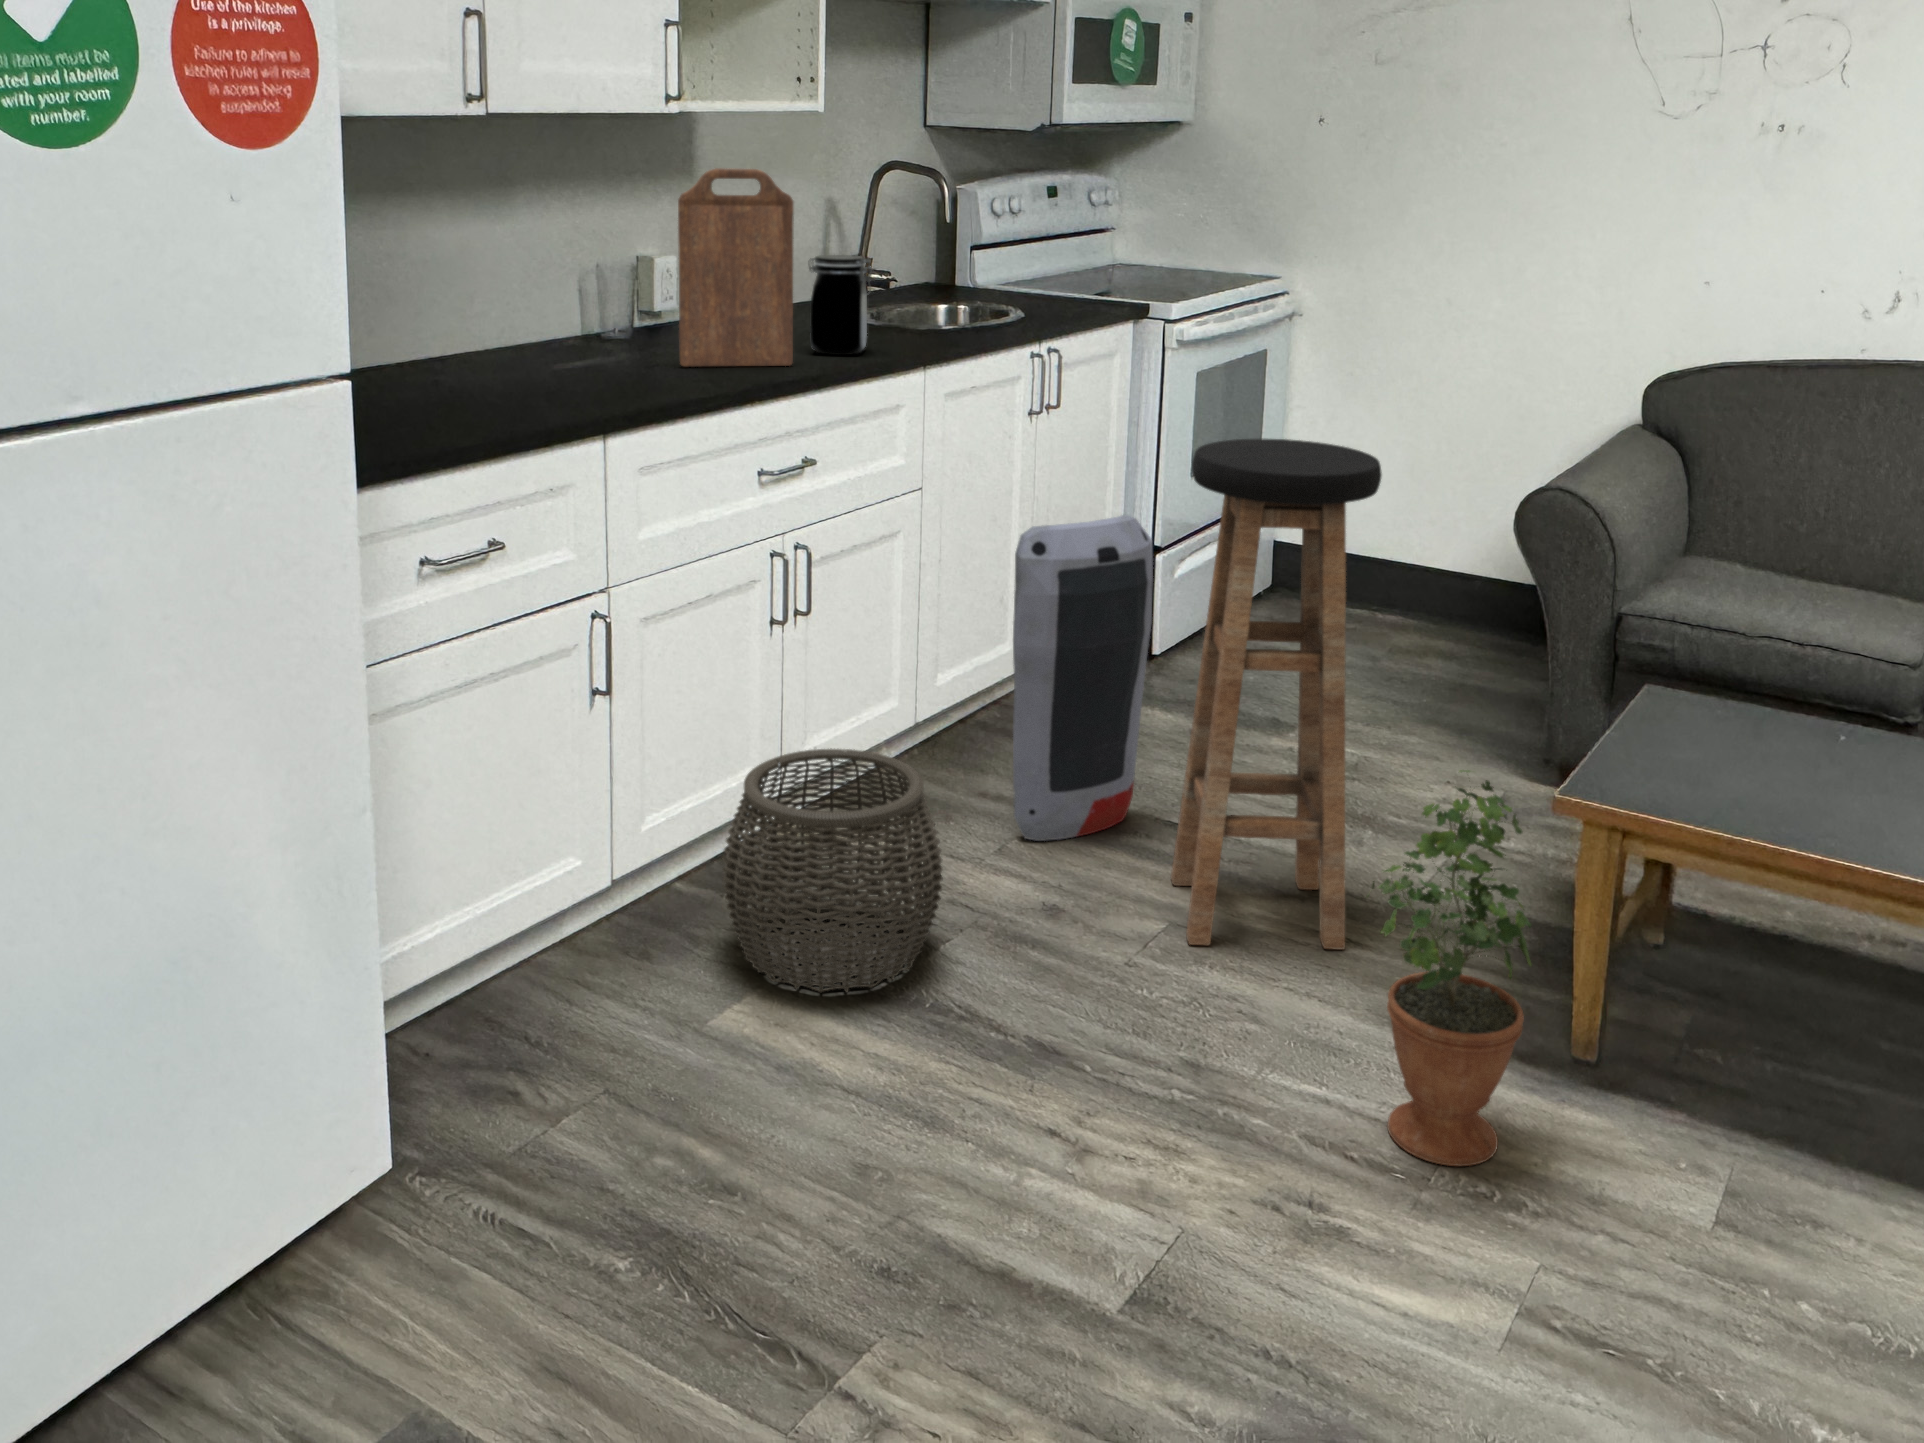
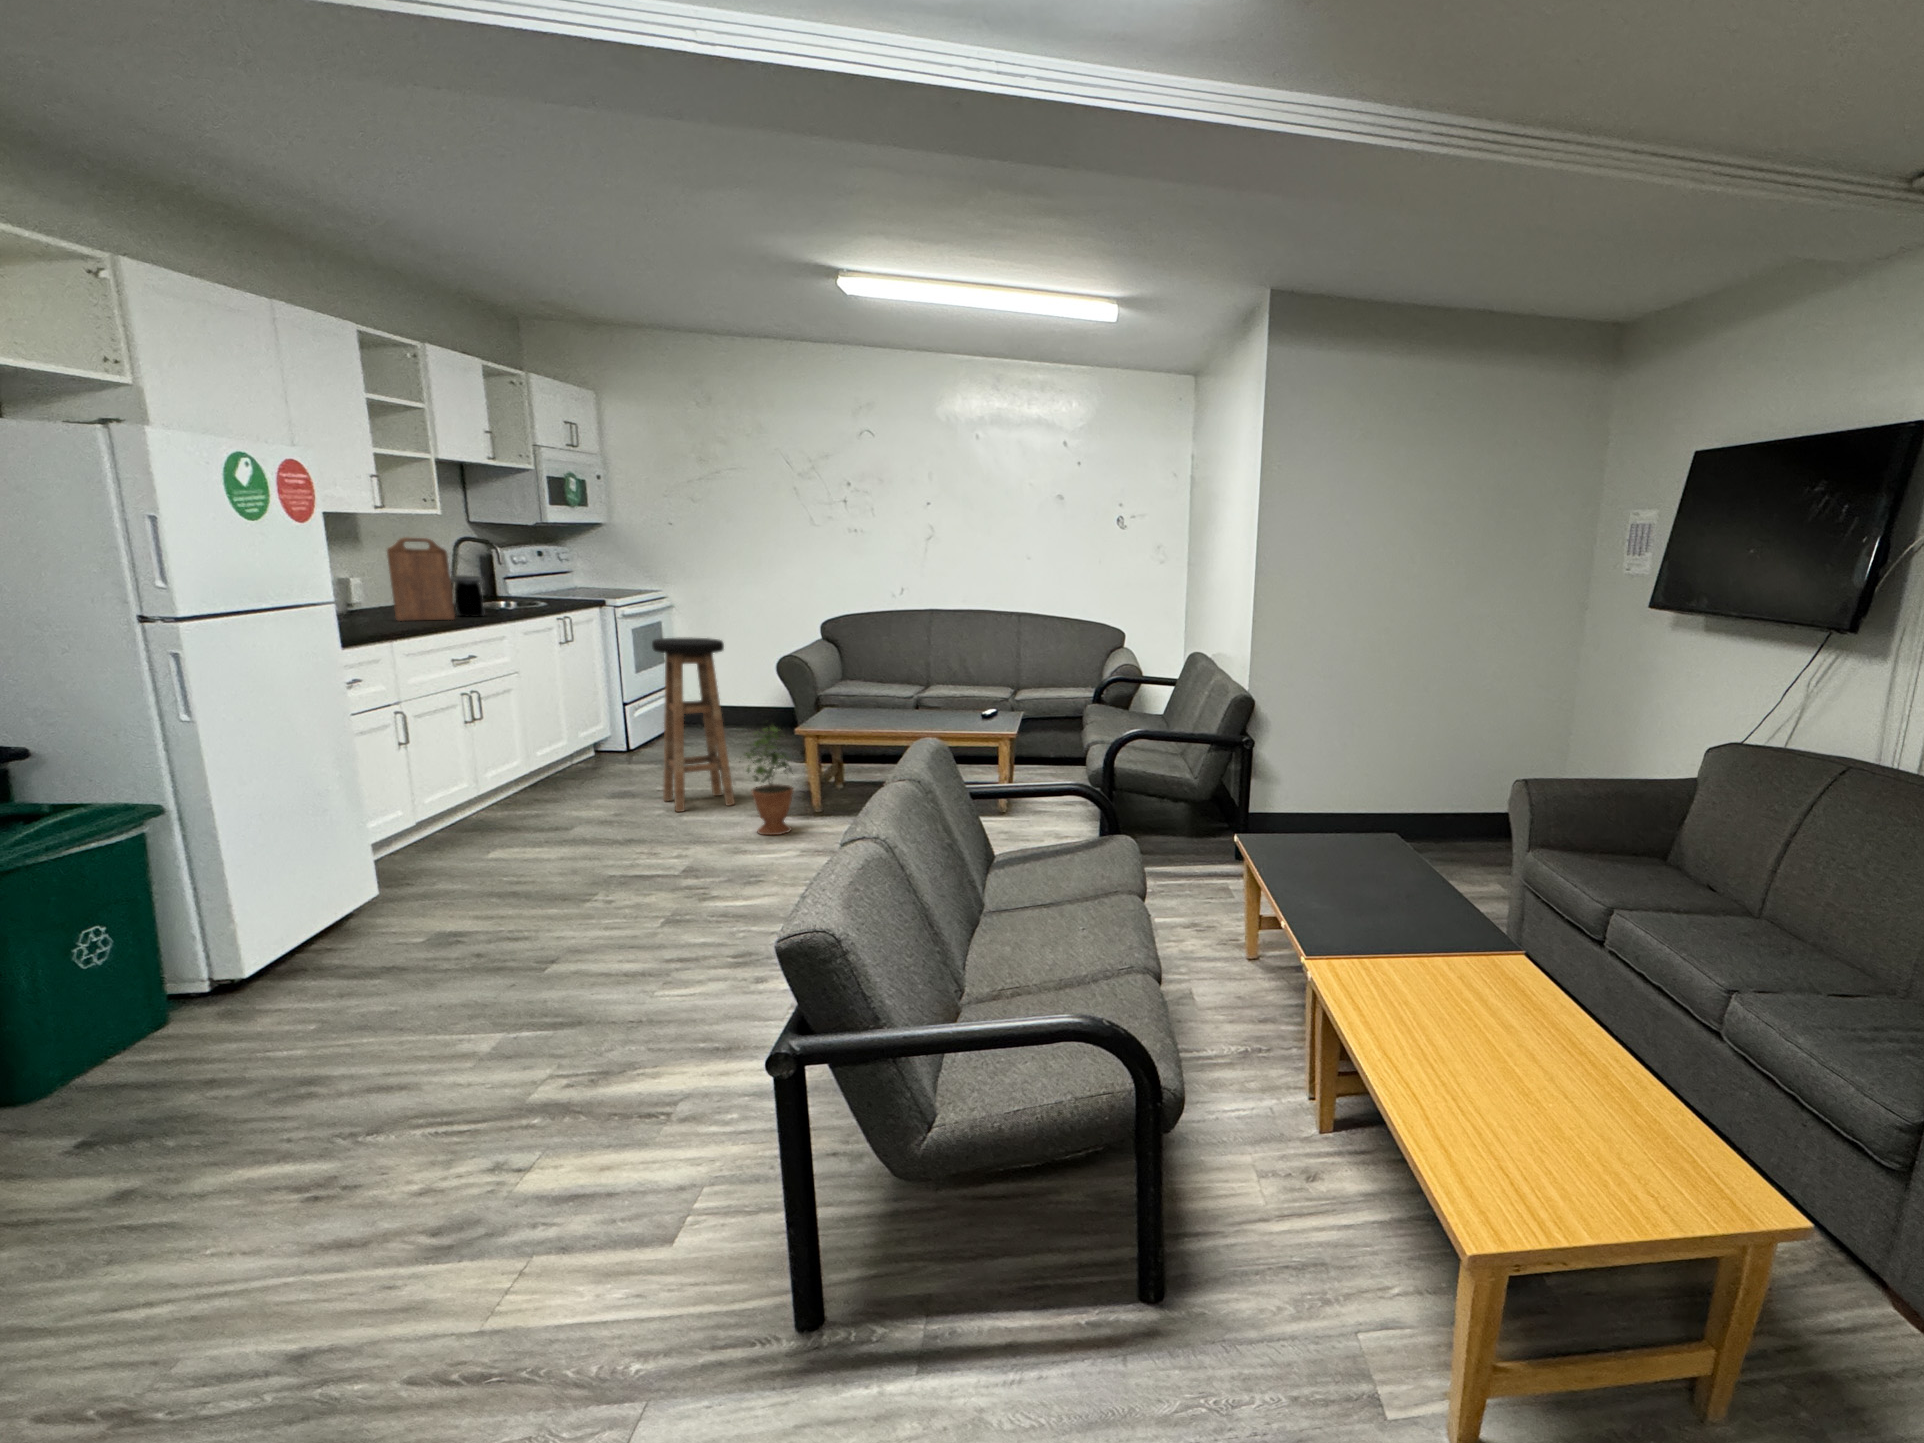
air purifier: present [1013,515,1153,841] -> none [576,673,640,800]
woven basket: present [722,749,943,992] -> none [472,760,575,843]

